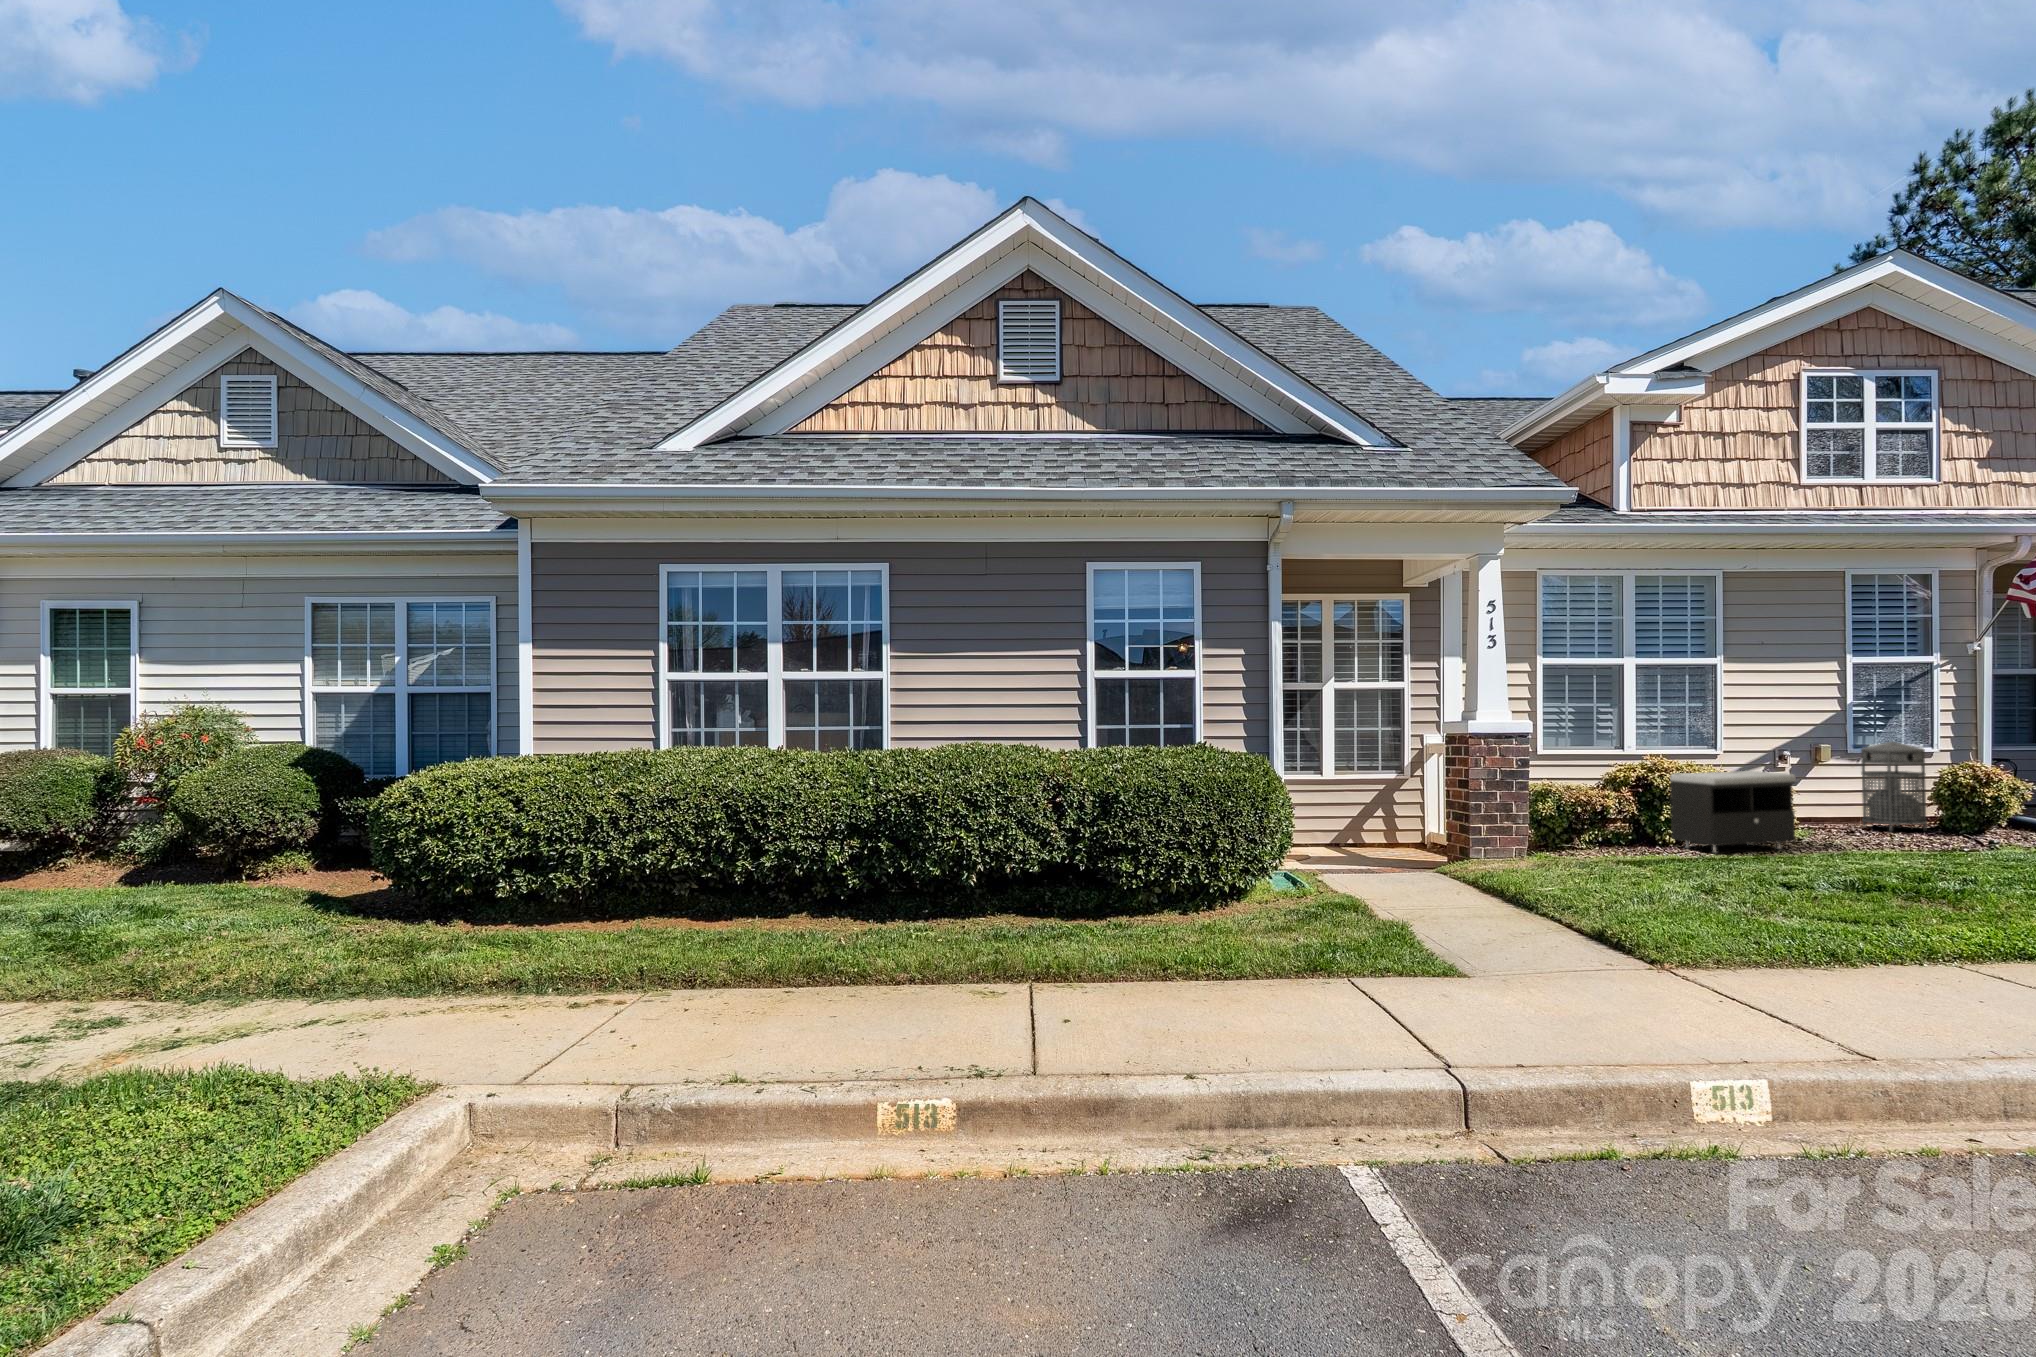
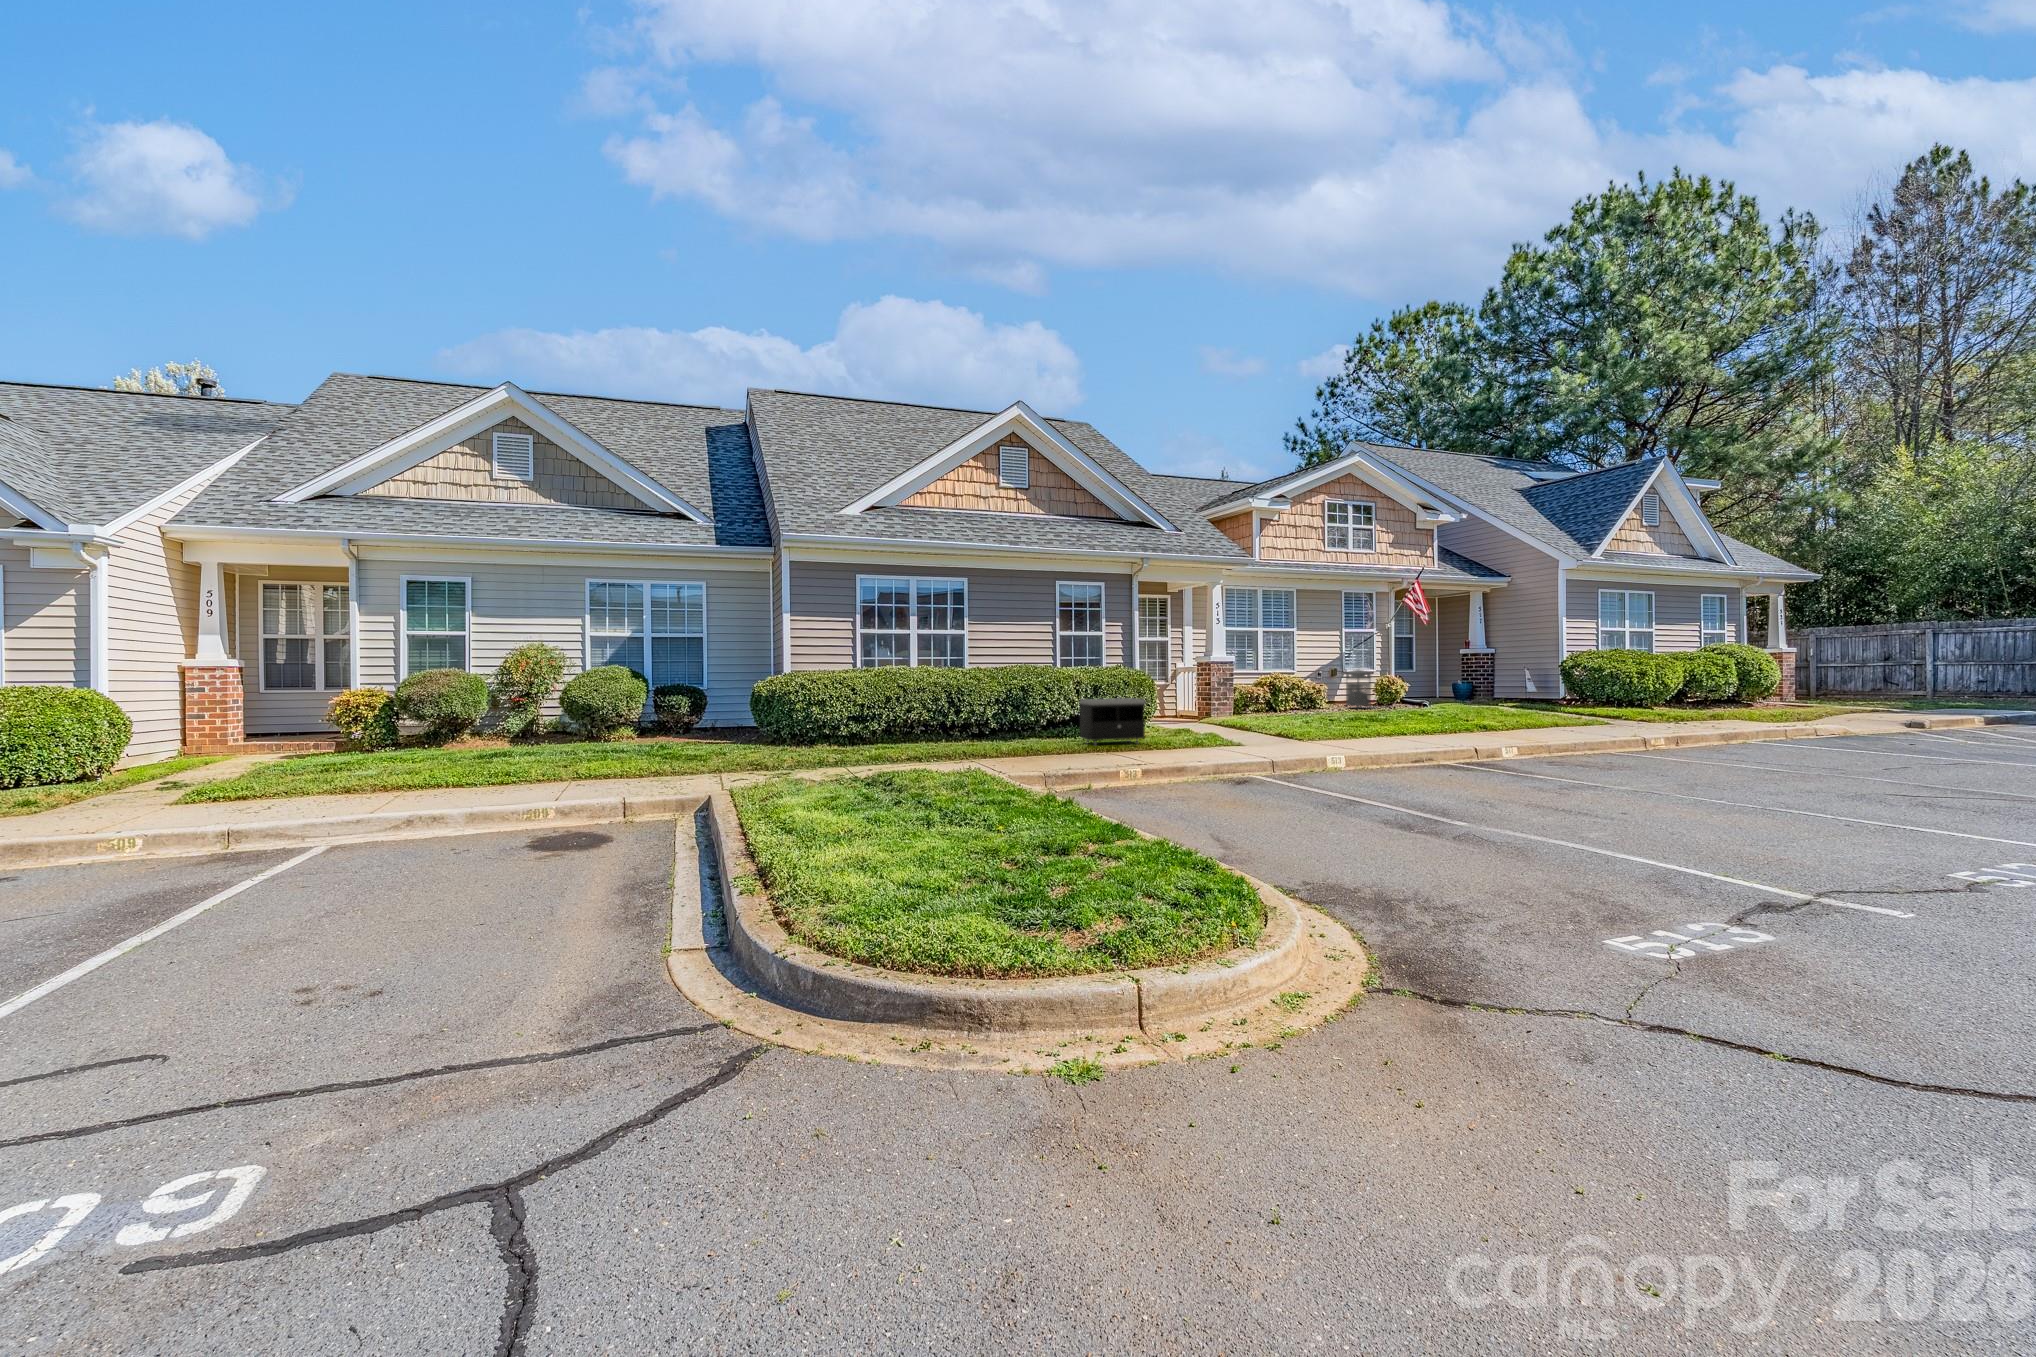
storage bench: present [1670,771,1796,853] -> present [1080,698,1146,744]

